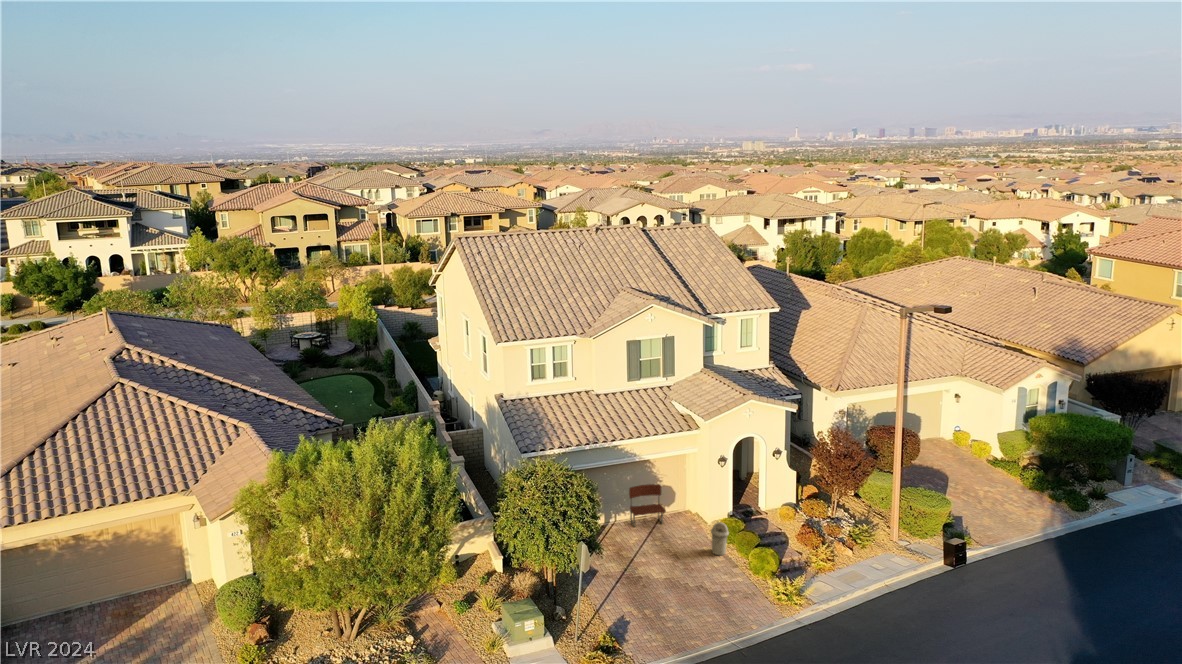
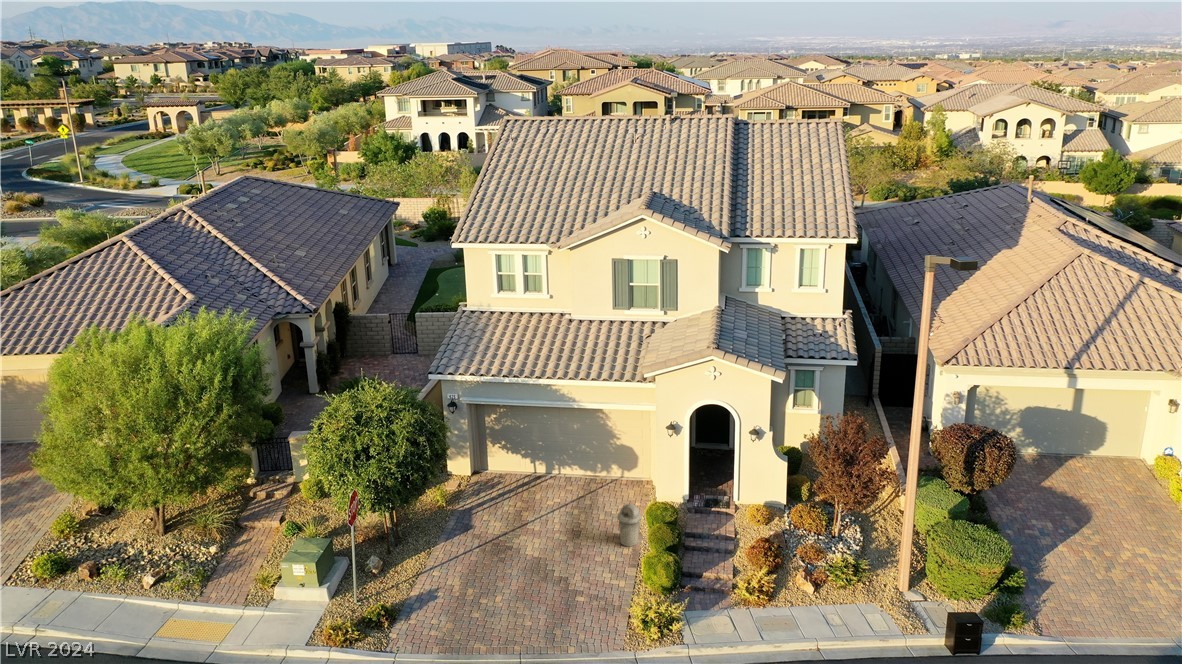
bench: present [629,484,666,527] -> none [567,438,613,491]

